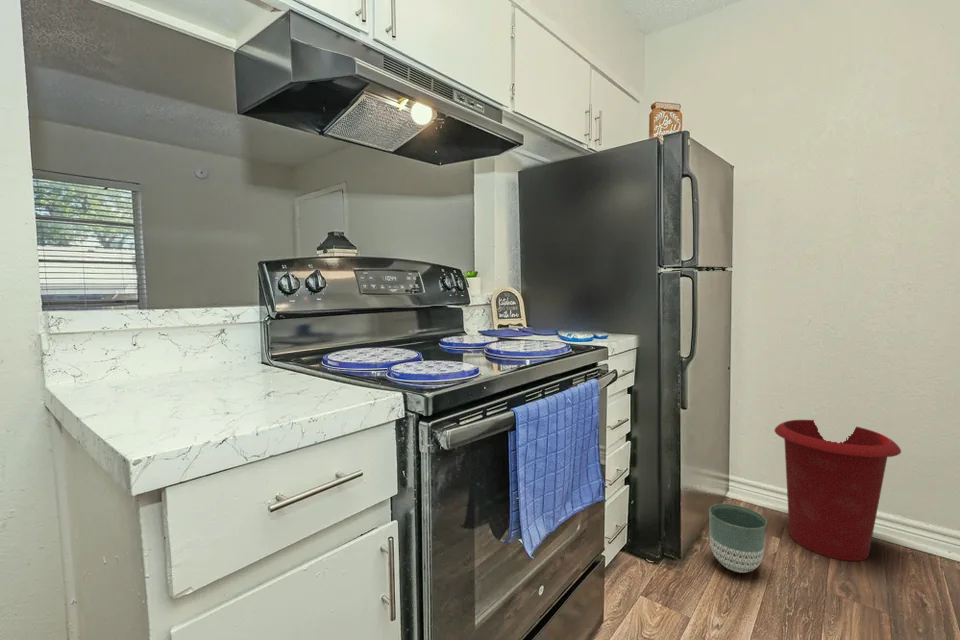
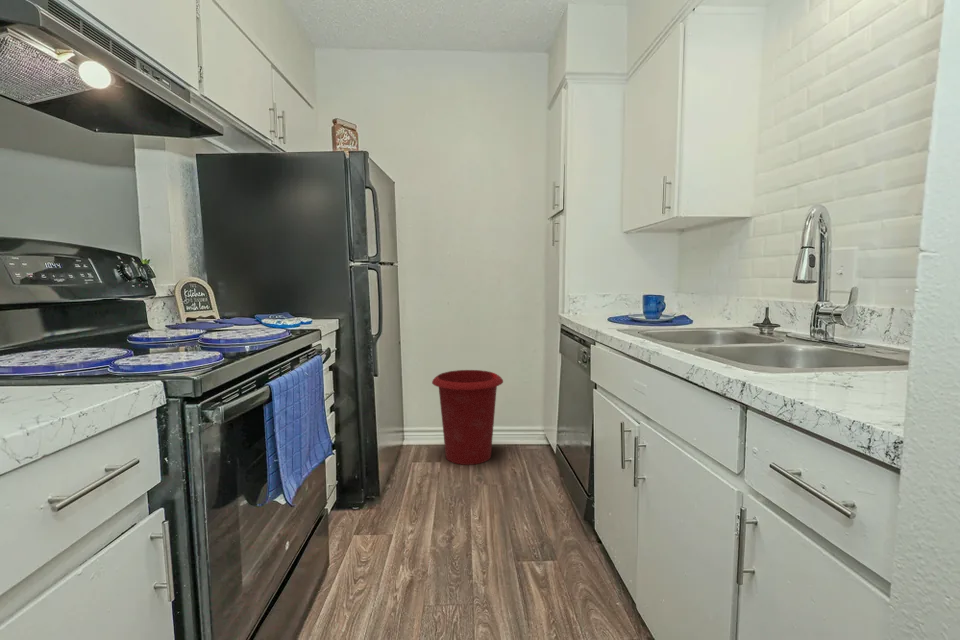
planter: present [709,504,767,573] -> none [395,444,434,494]

